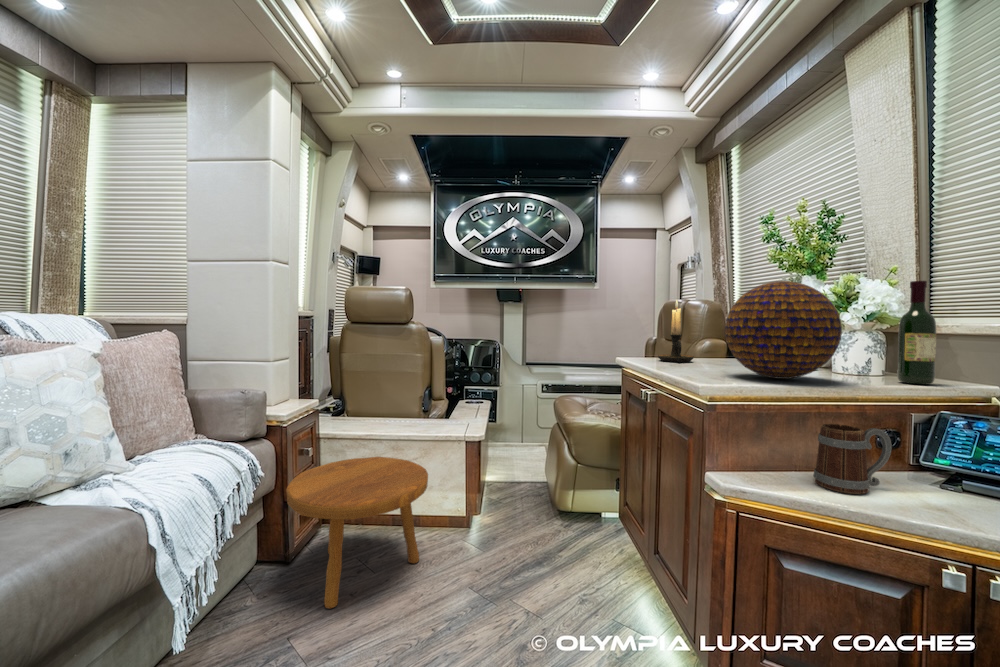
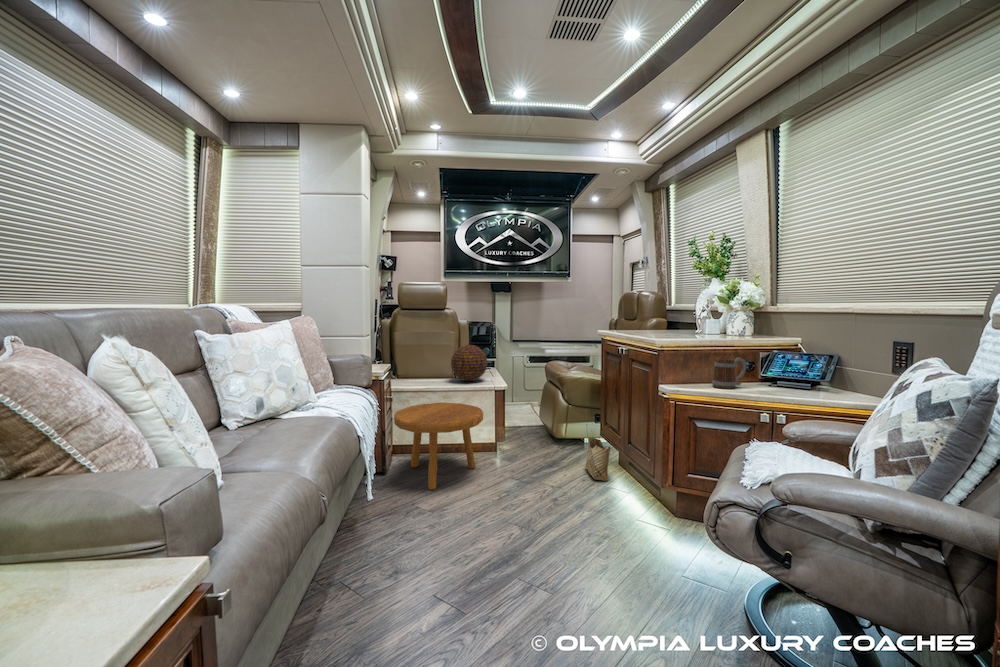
decorative orb: present [725,281,842,379] -> present [451,345,487,381]
wine bottle: present [897,281,936,384] -> none [755,285,772,338]
candle holder: present [658,300,694,362] -> none [627,293,649,332]
woven basket: none [588,508,627,609] -> present [585,425,611,481]

